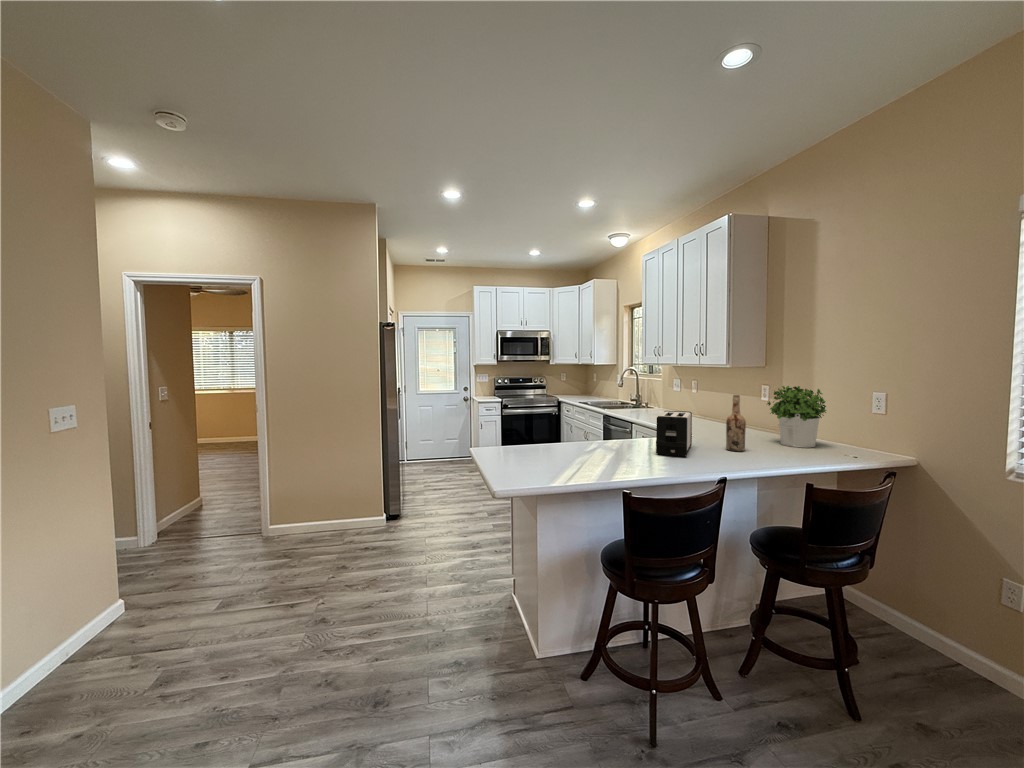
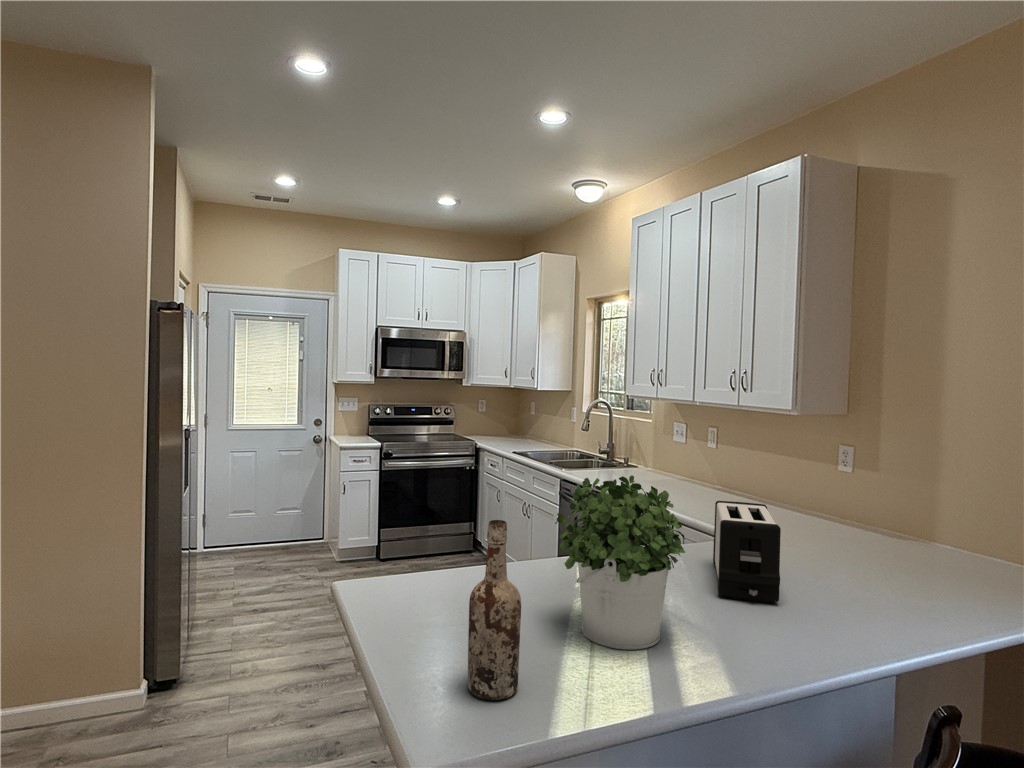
potted plant: present [767,386,826,448] -> present [555,475,685,650]
wine bottle: present [726,395,746,452] -> present [468,520,521,700]

